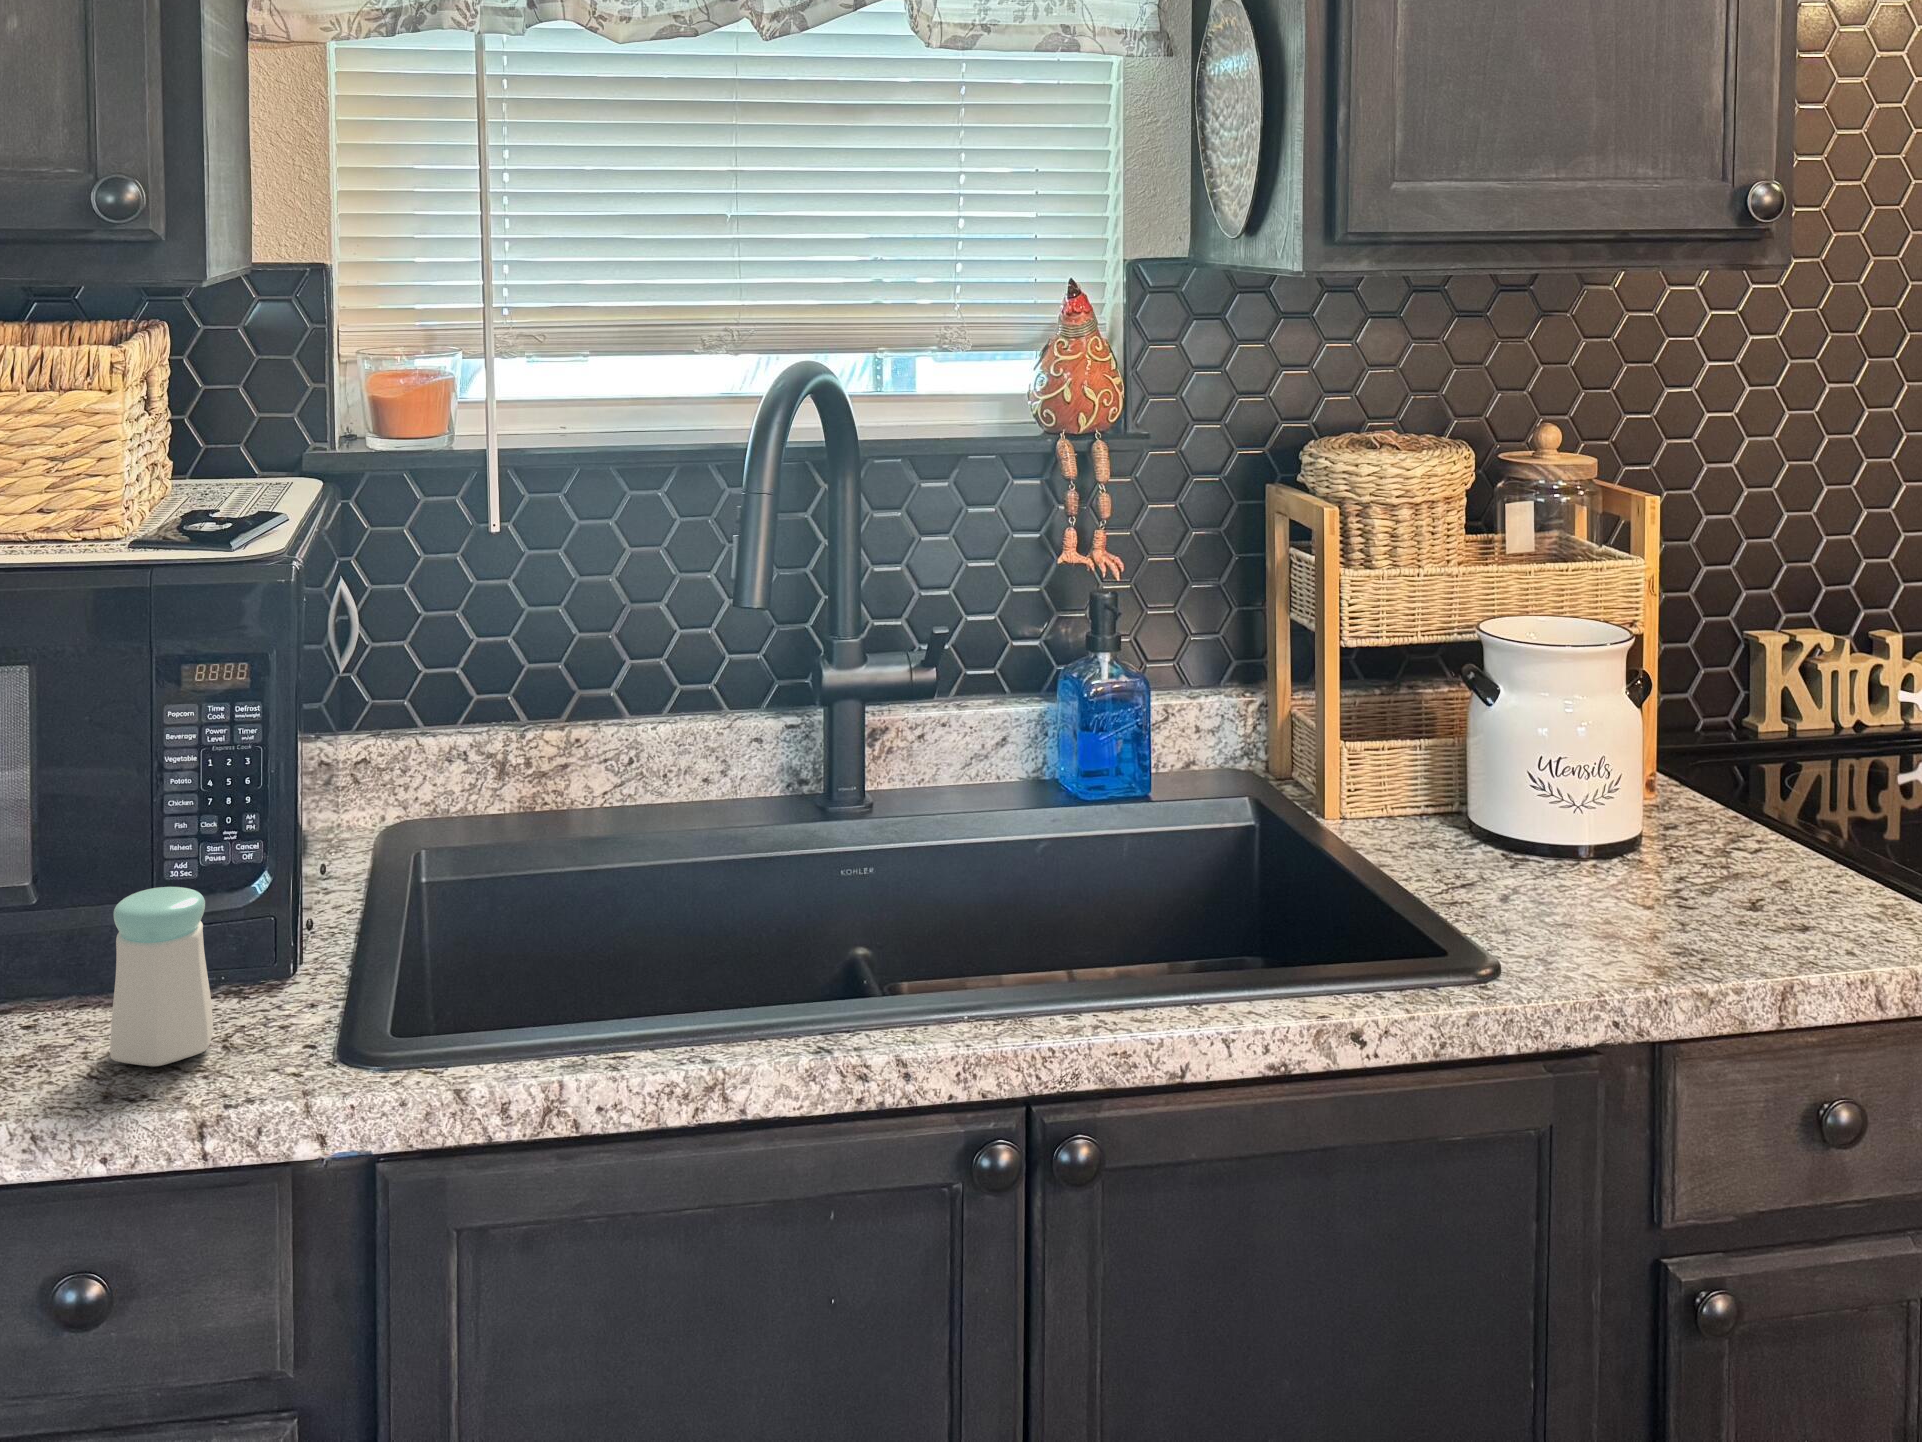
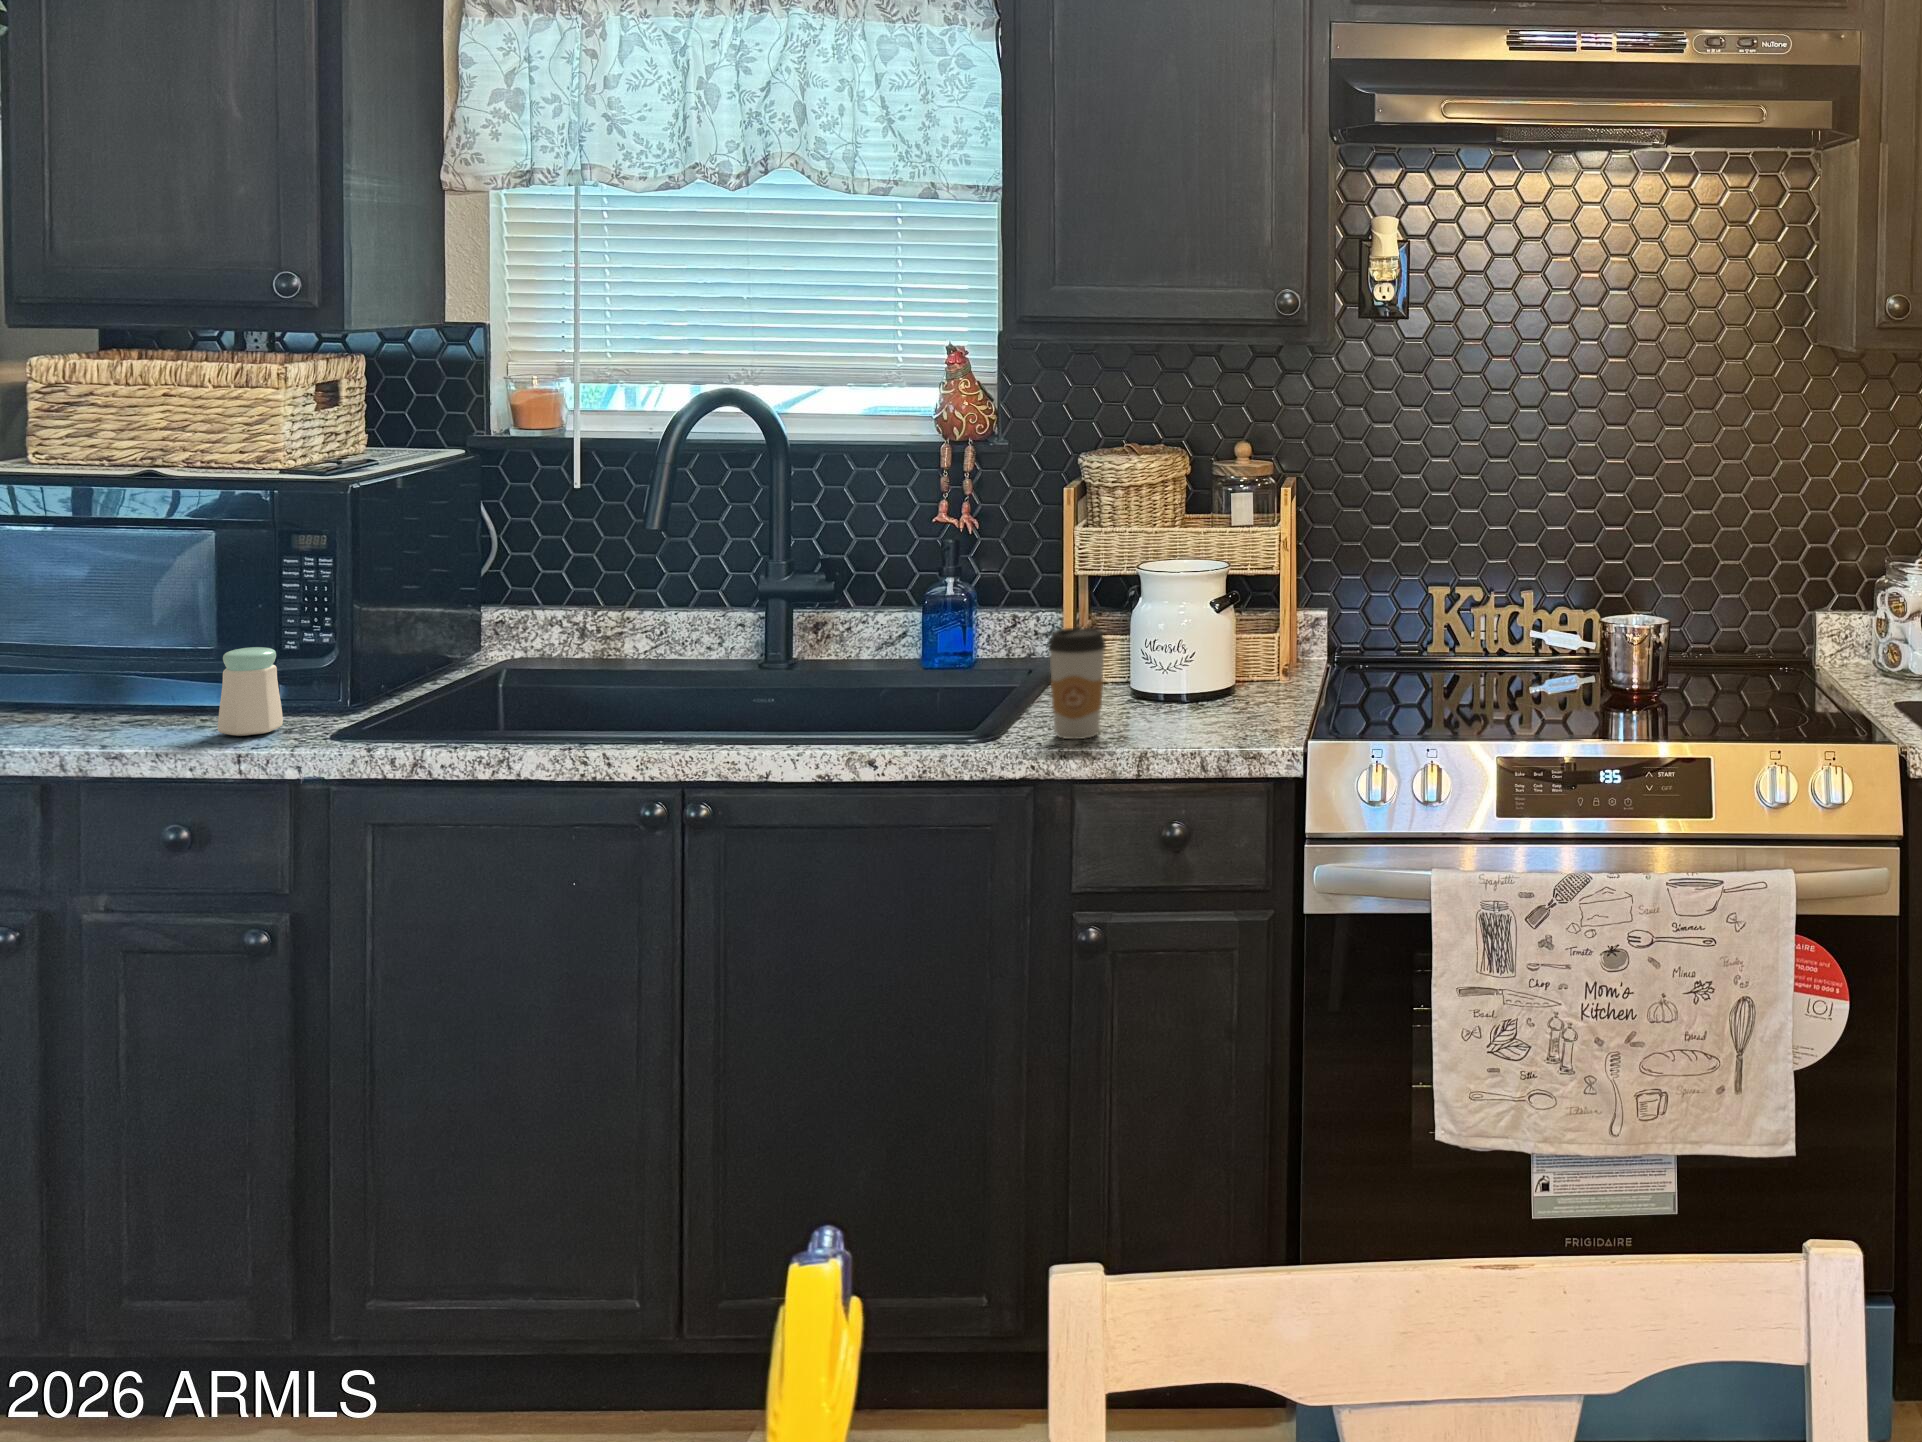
coffee cup: none [1565,763,1669,960] -> present [1048,628,1106,739]

